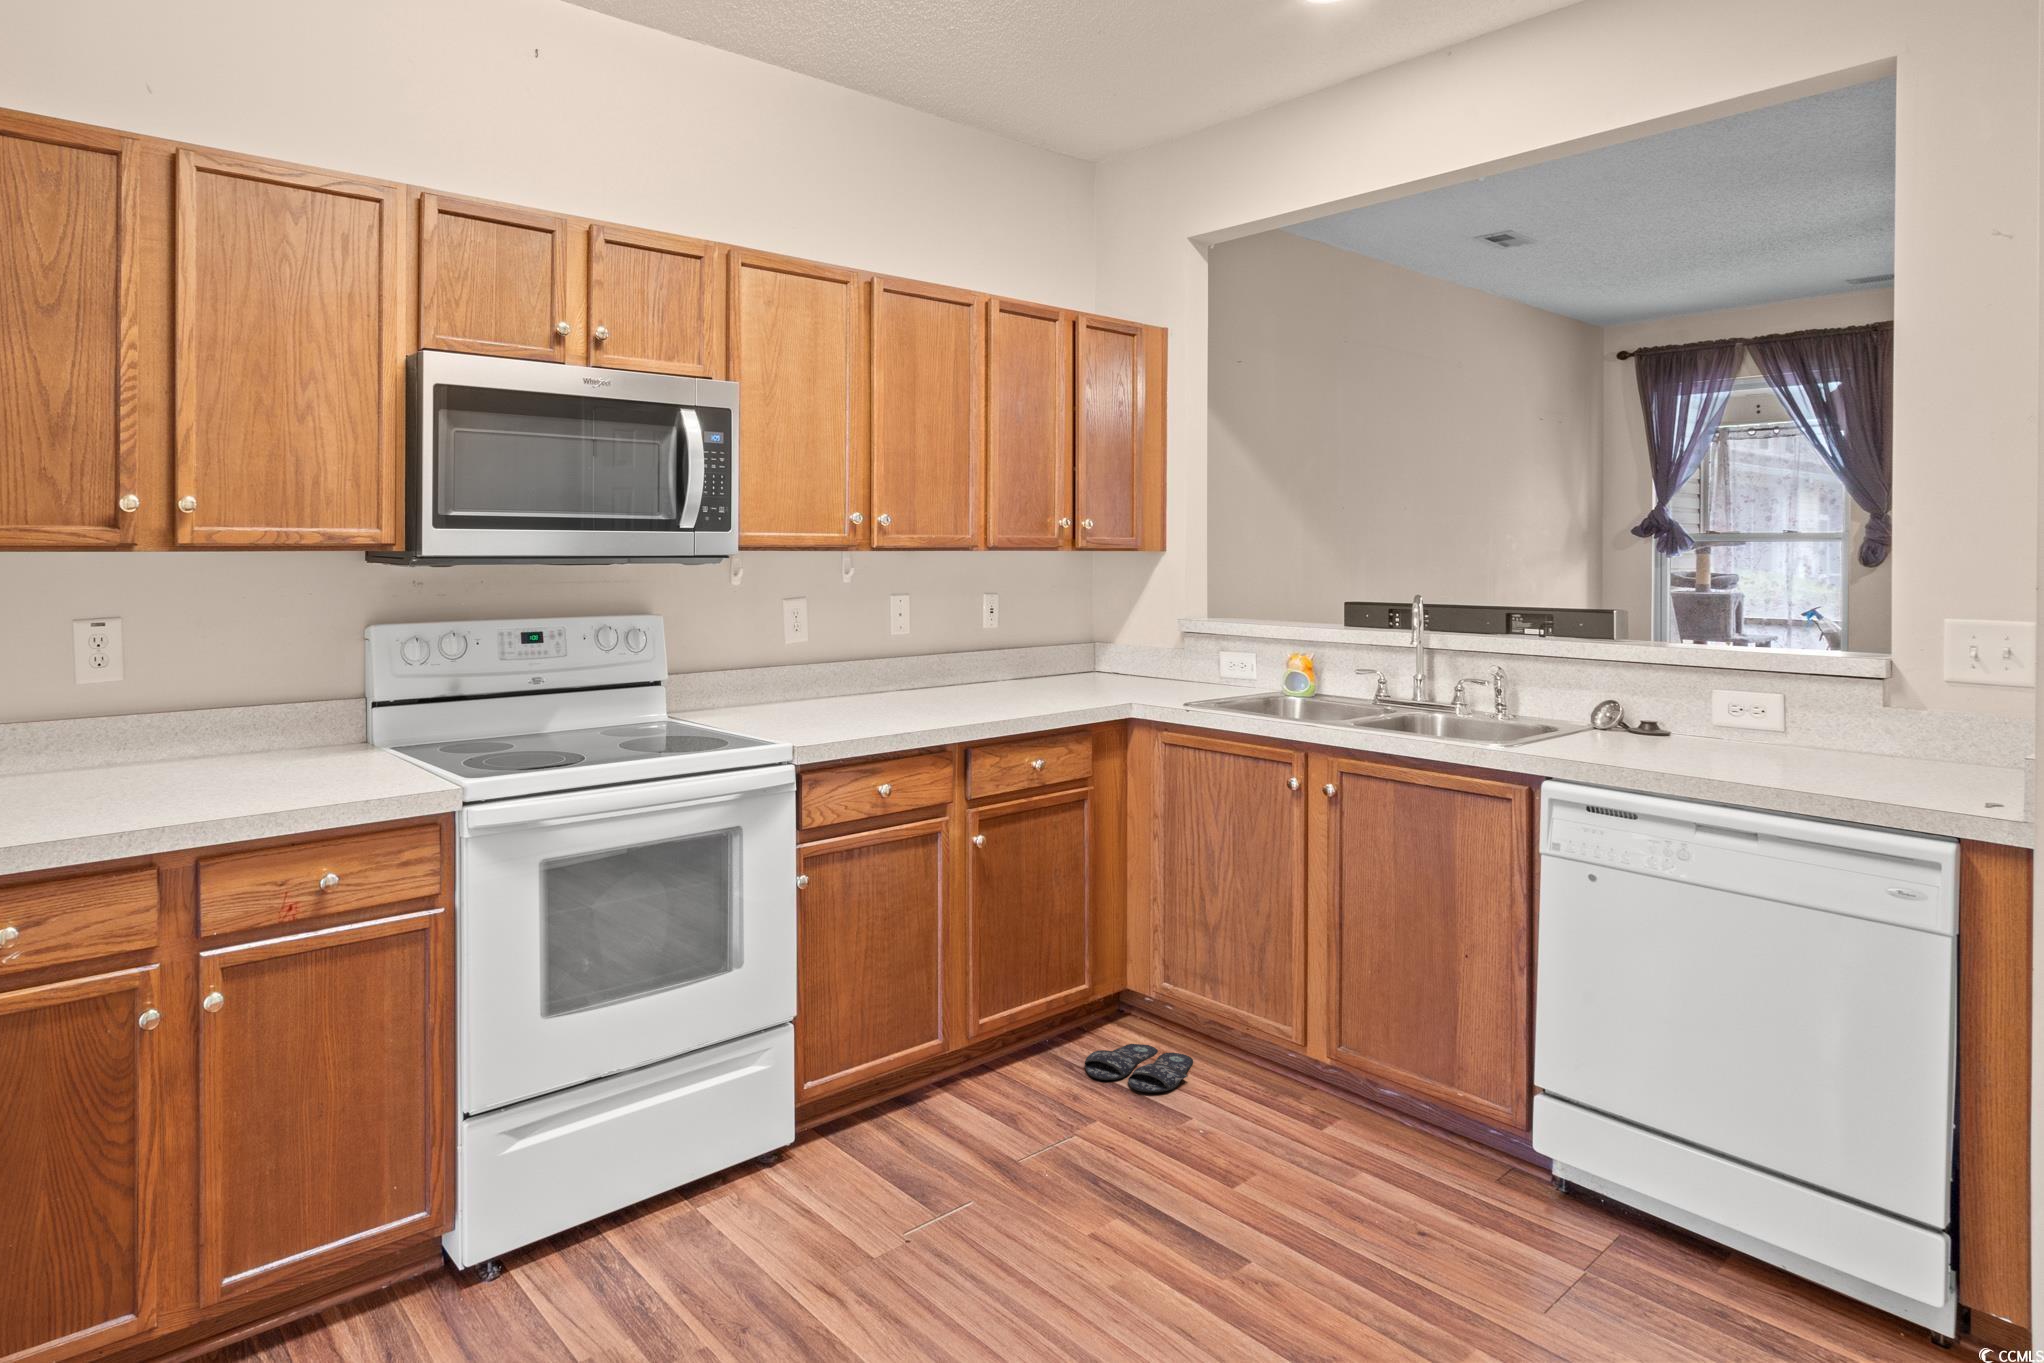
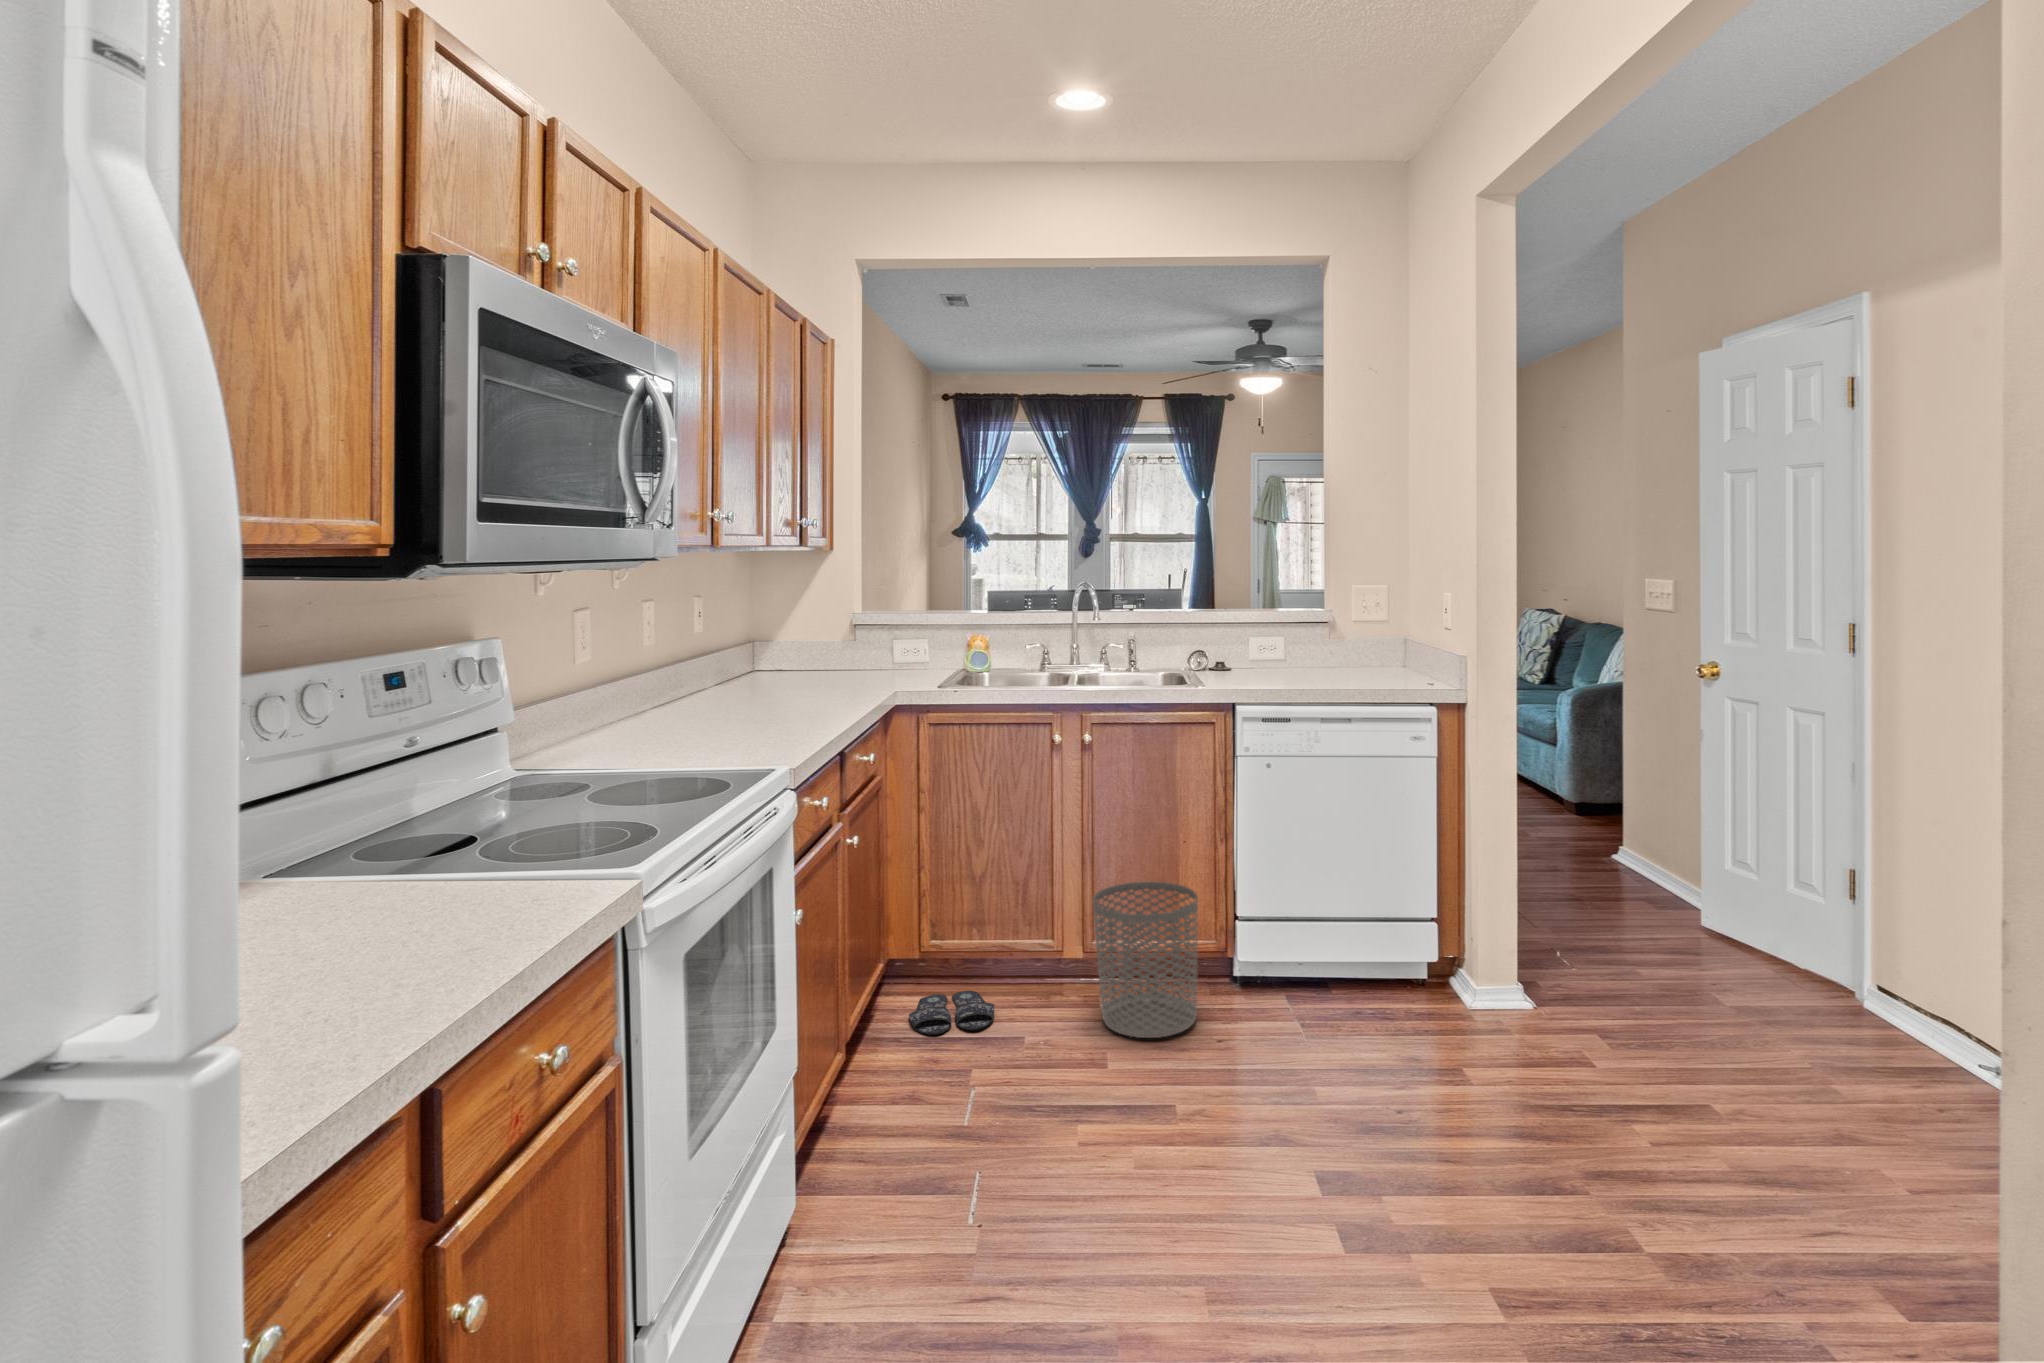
waste bin: none [1276,980,1426,1194] -> present [1093,882,1198,1038]

